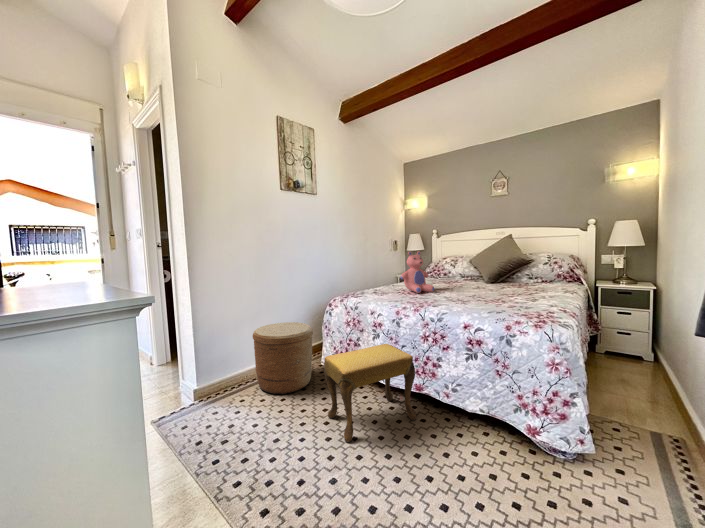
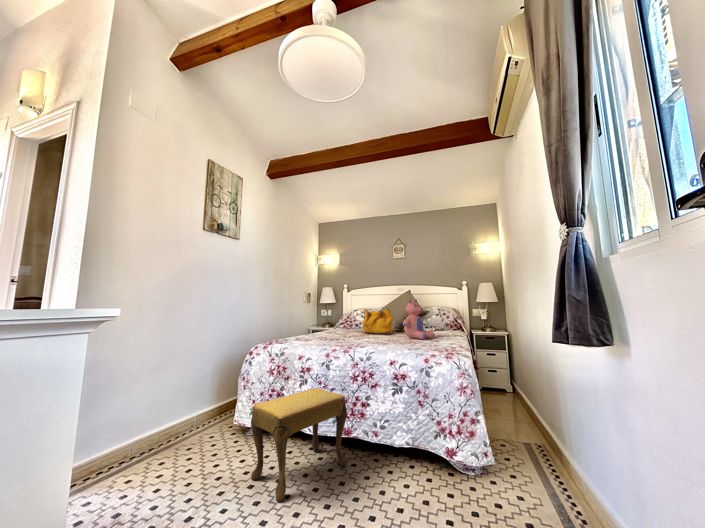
teddy bear: present [400,251,434,293] -> present [403,299,435,339]
handbag: none [448,257,484,287] -> present [362,308,393,334]
woven basket: present [253,322,313,394] -> none [151,375,230,465]

